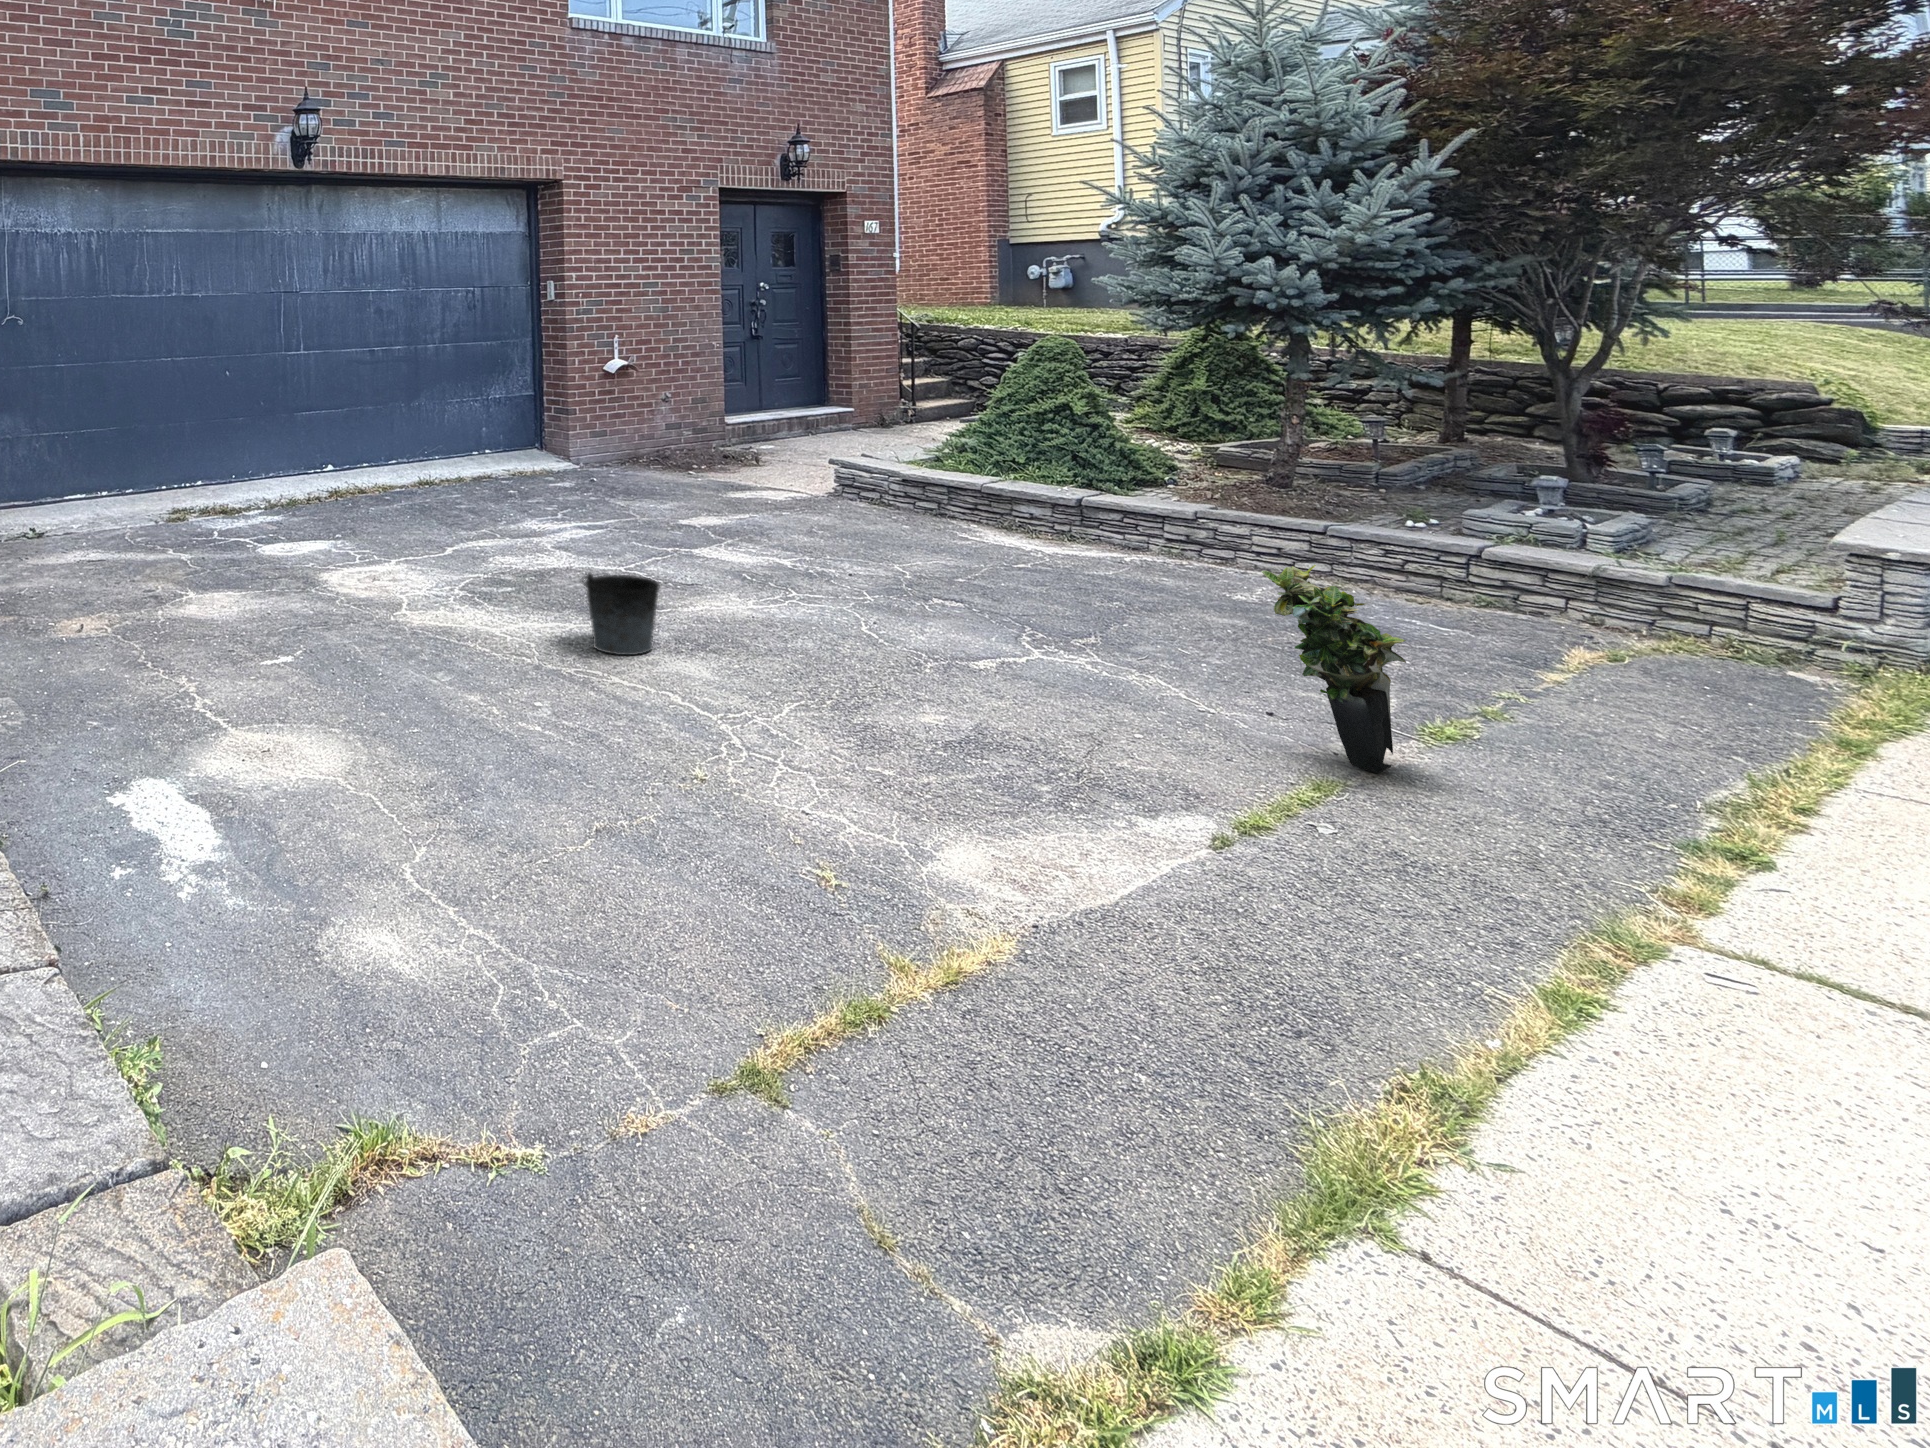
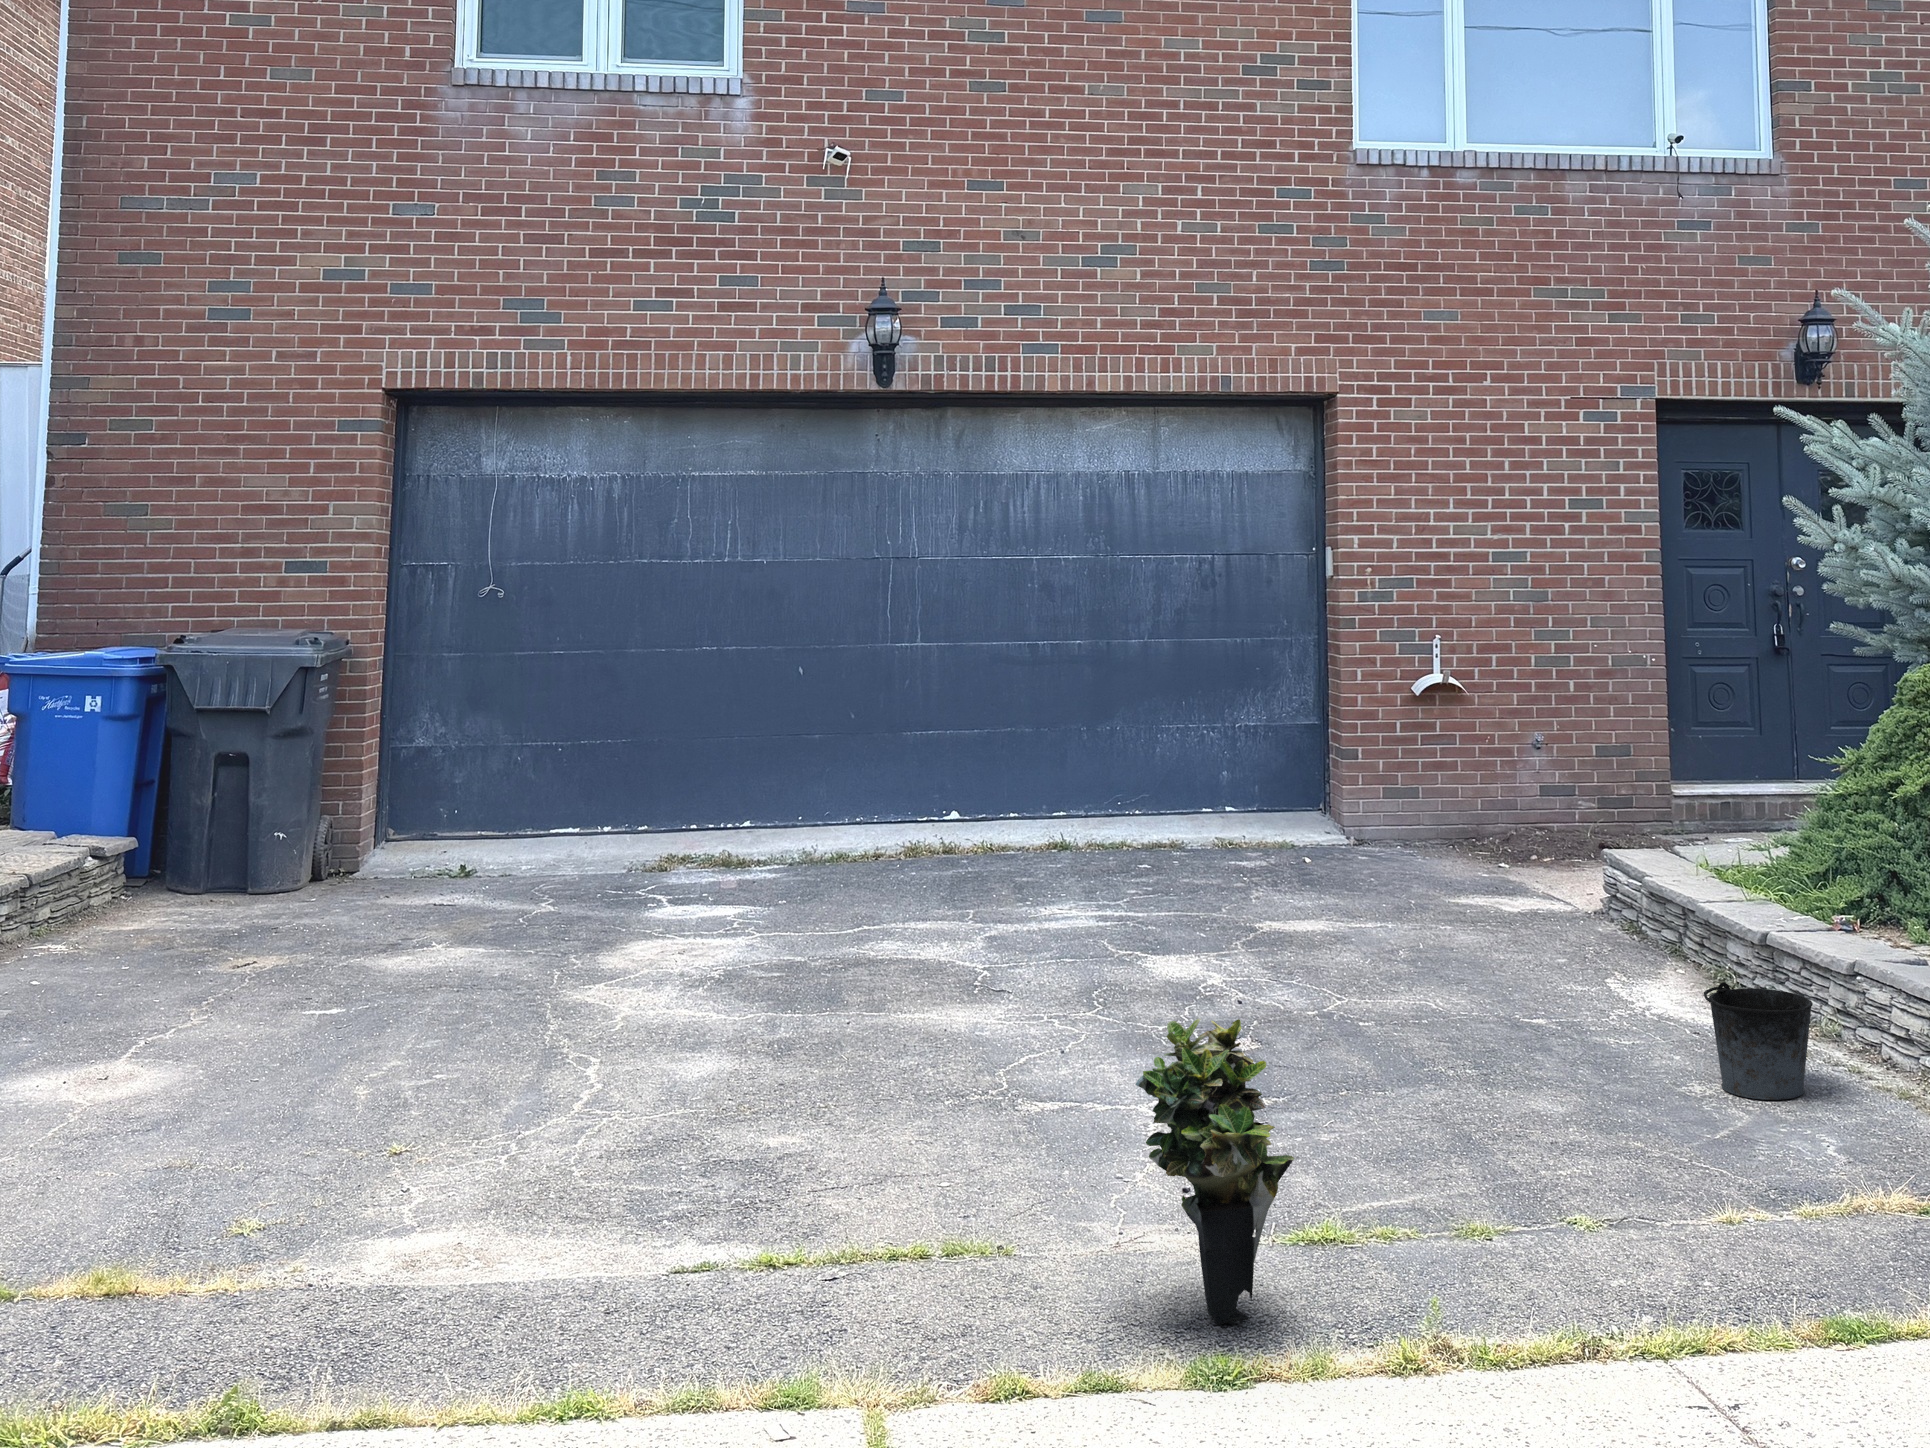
bucket: present [581,574,660,655] -> present [1704,982,1813,1100]

